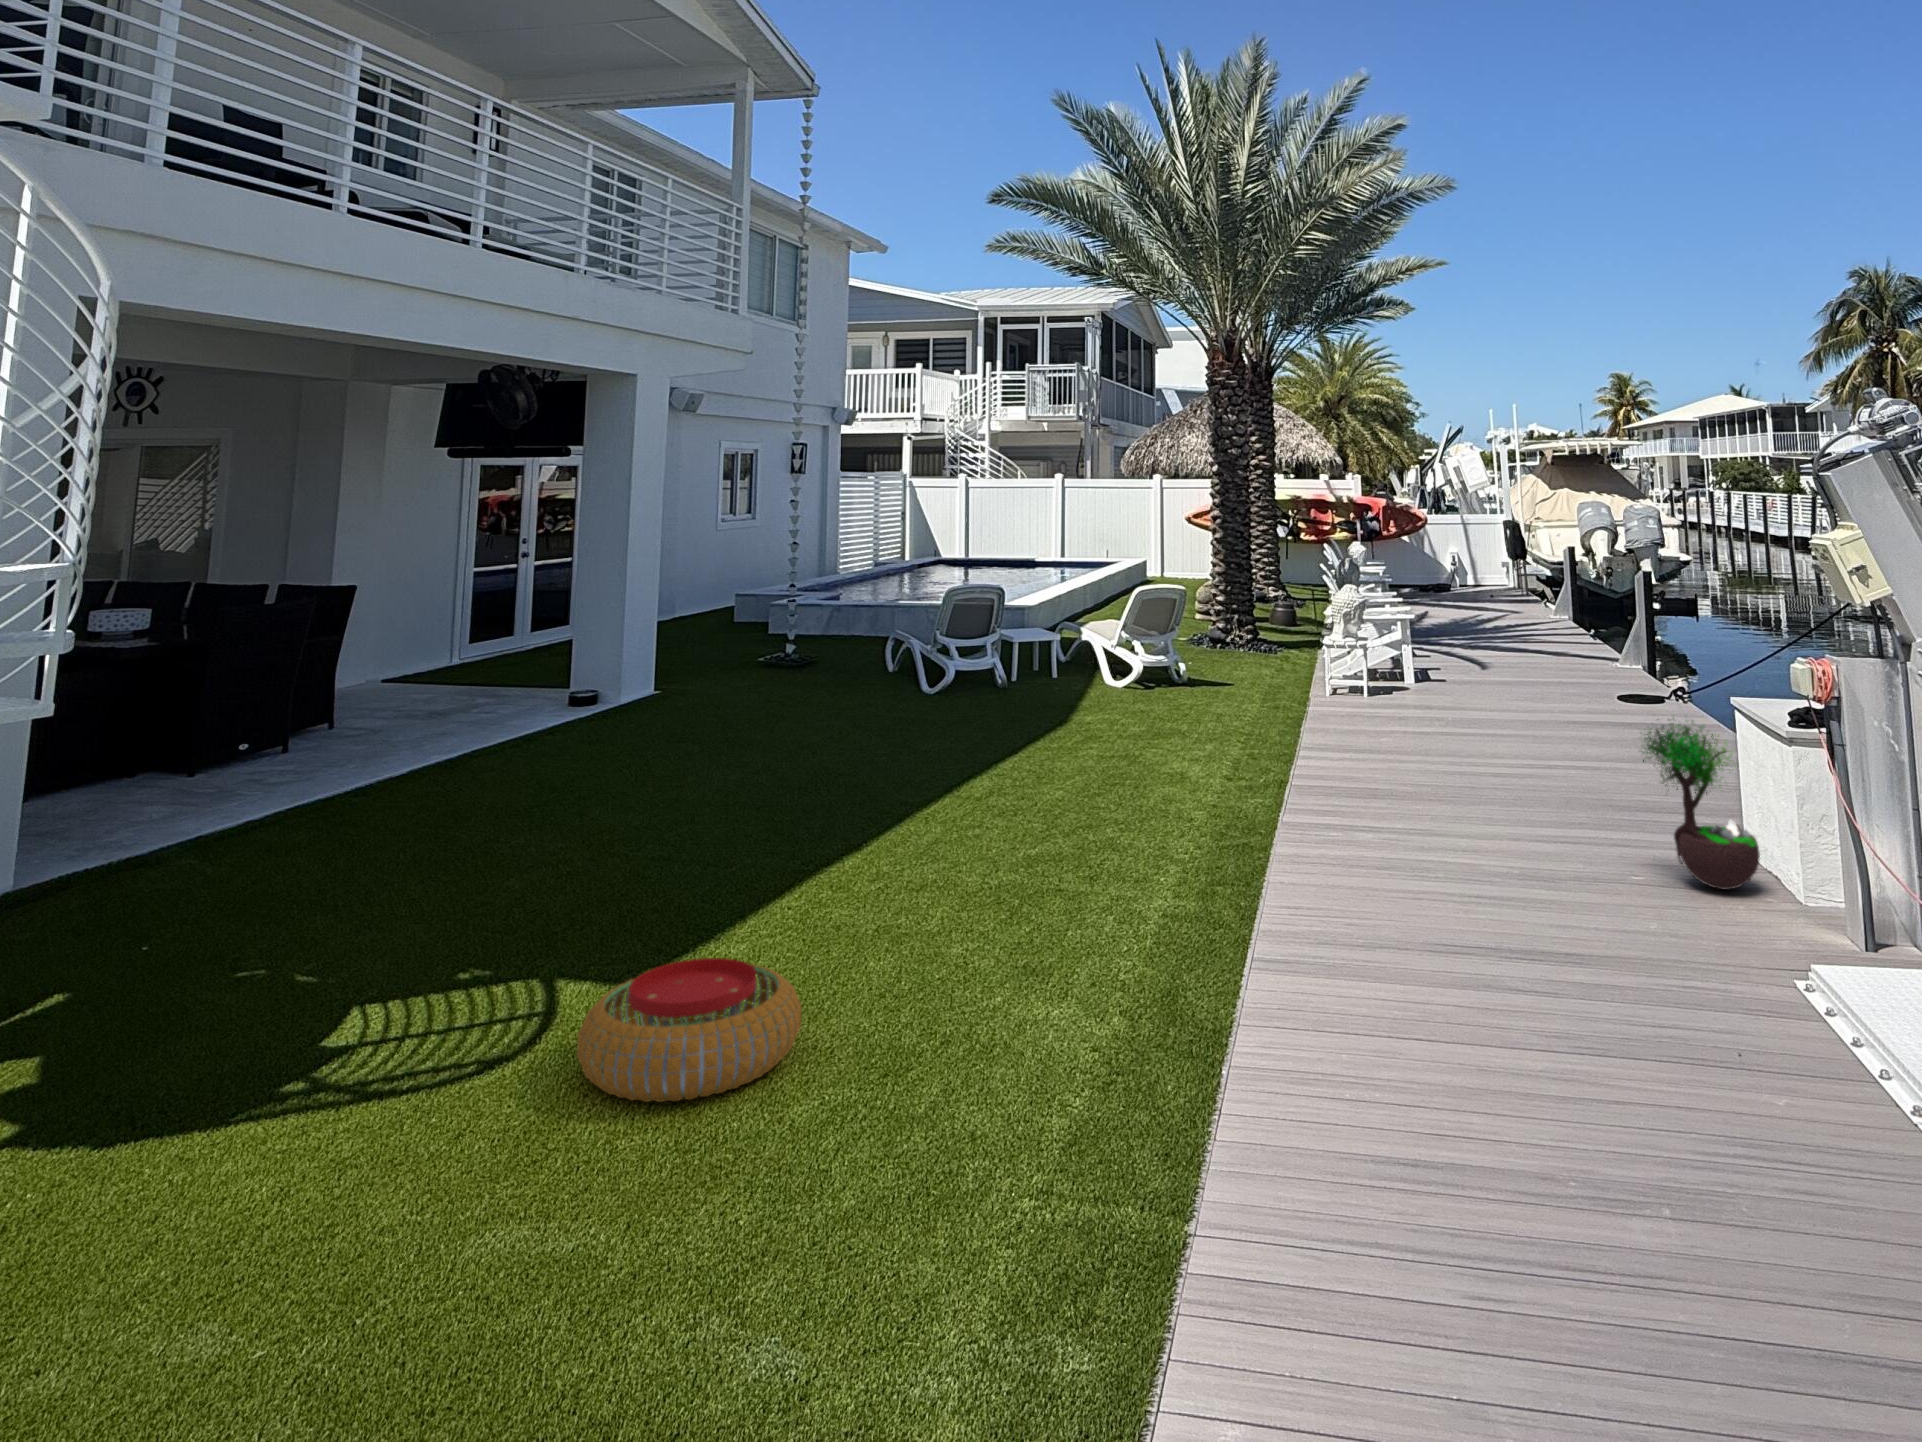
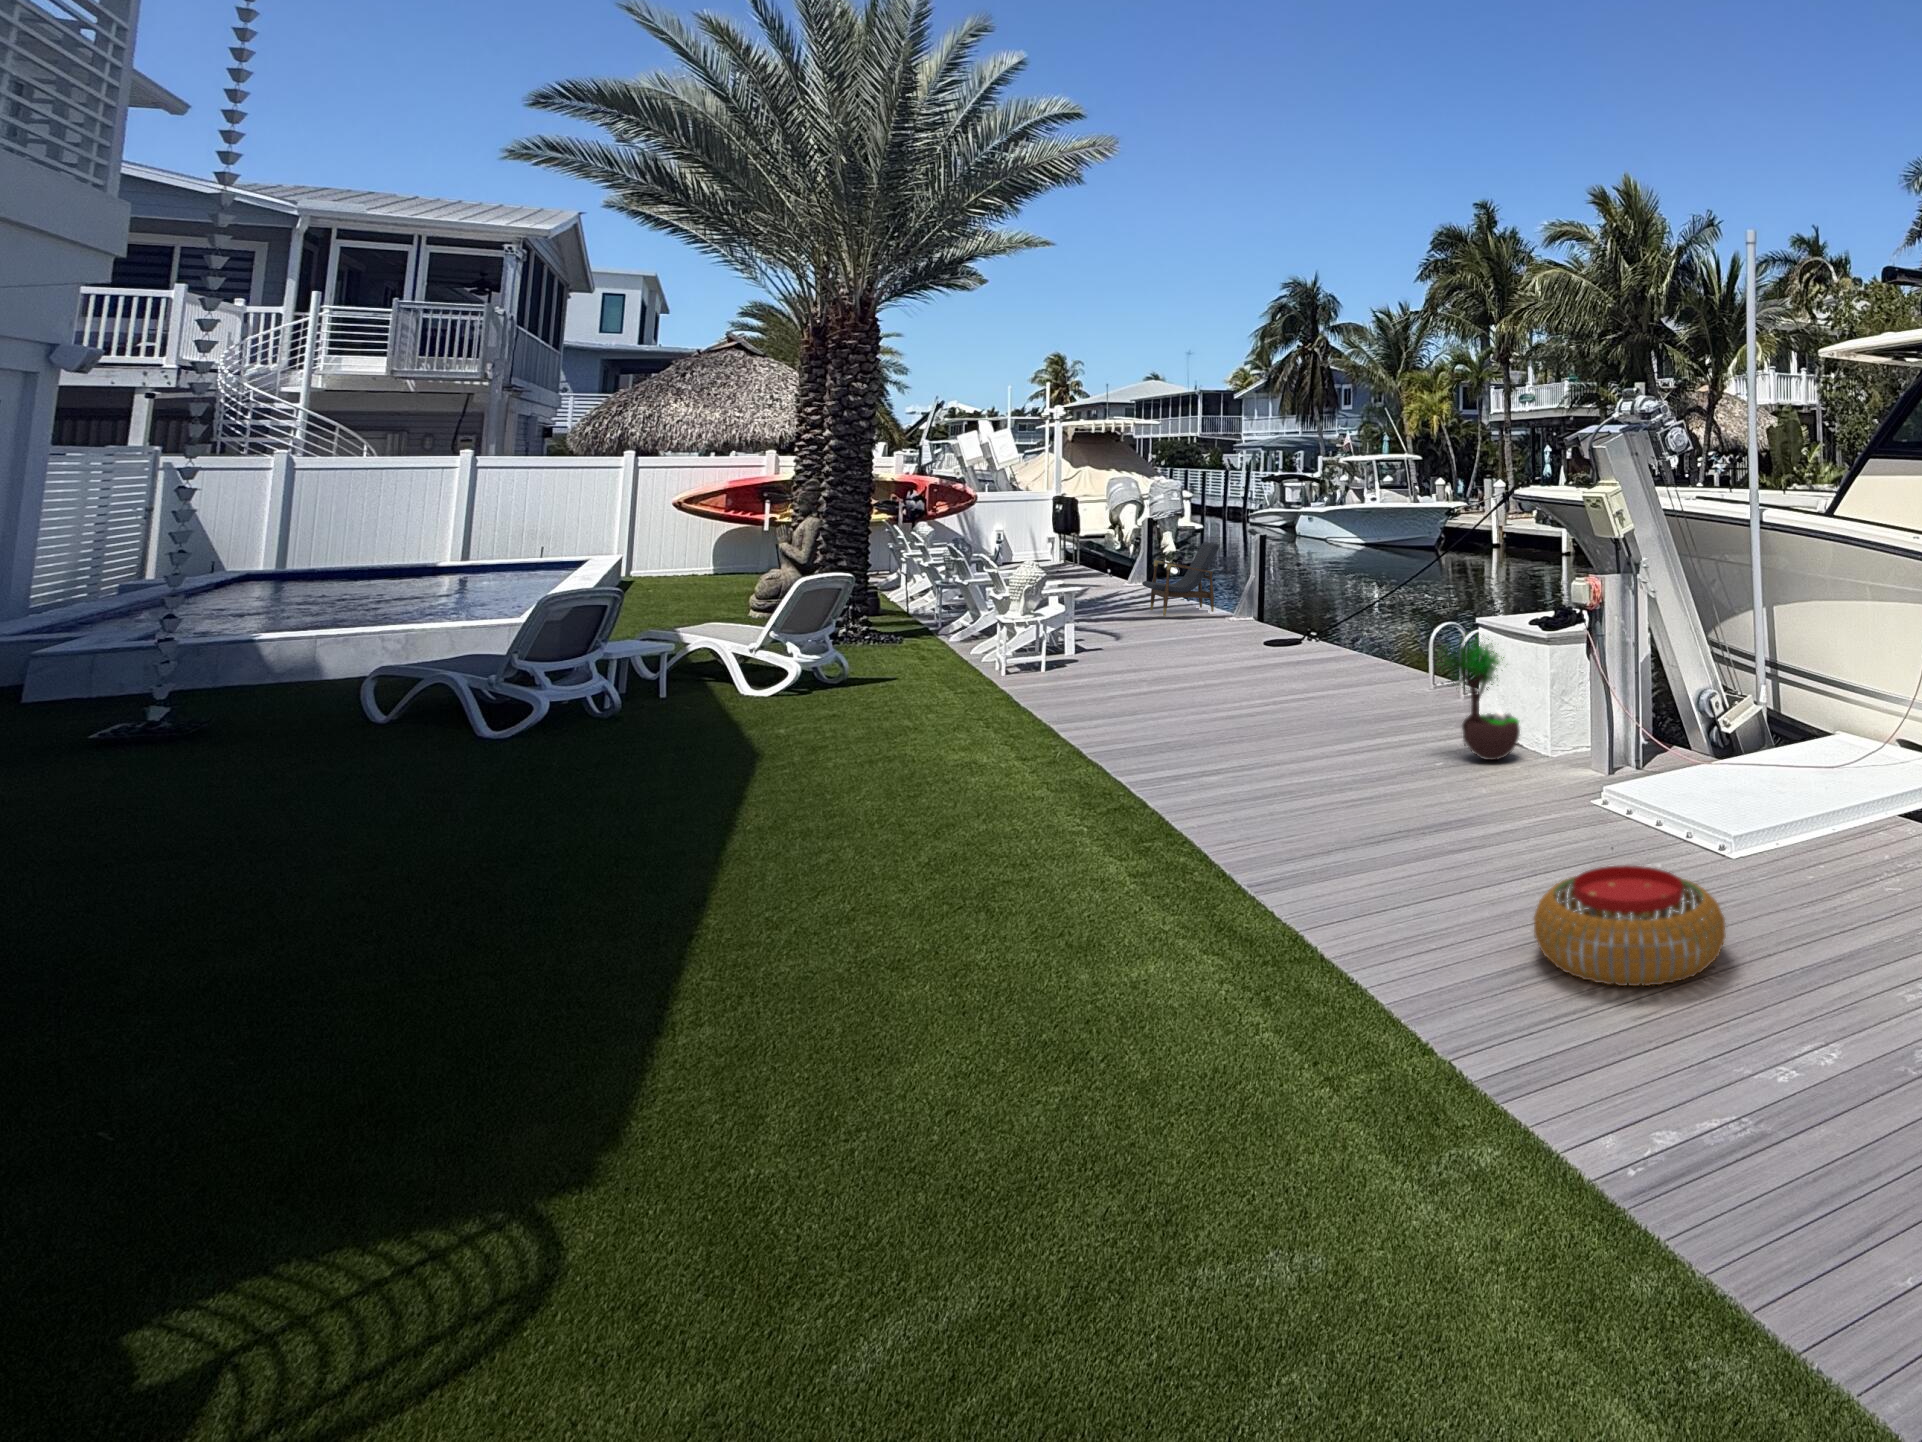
lounge chair: none [1541,577,1619,655] -> present [1143,542,1219,616]
pouf: present [577,958,801,1102] -> present [1534,865,1726,986]

